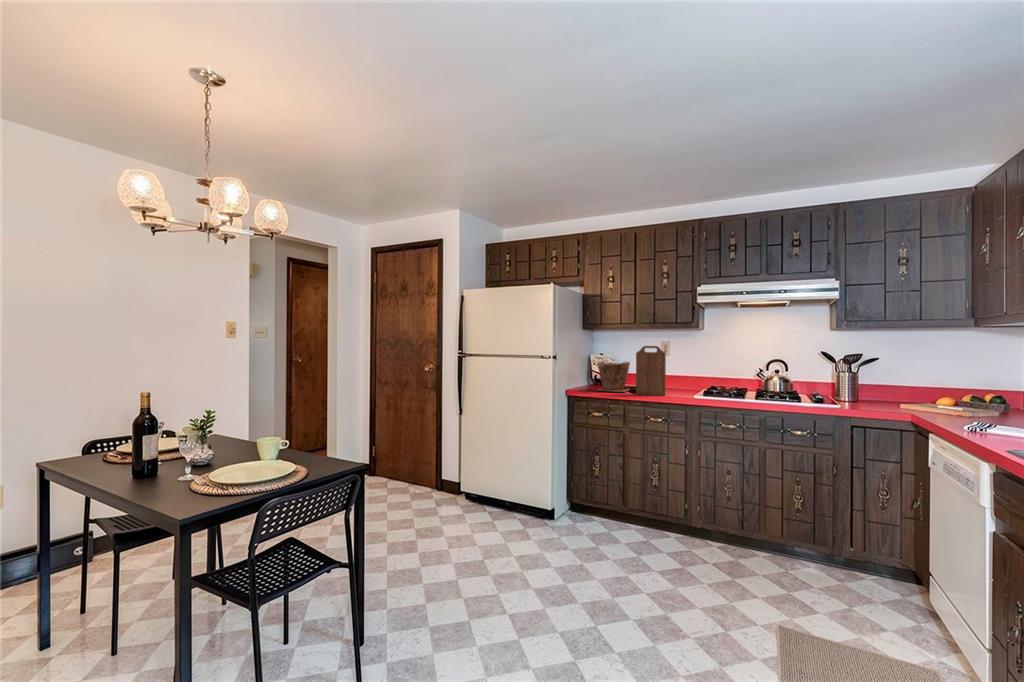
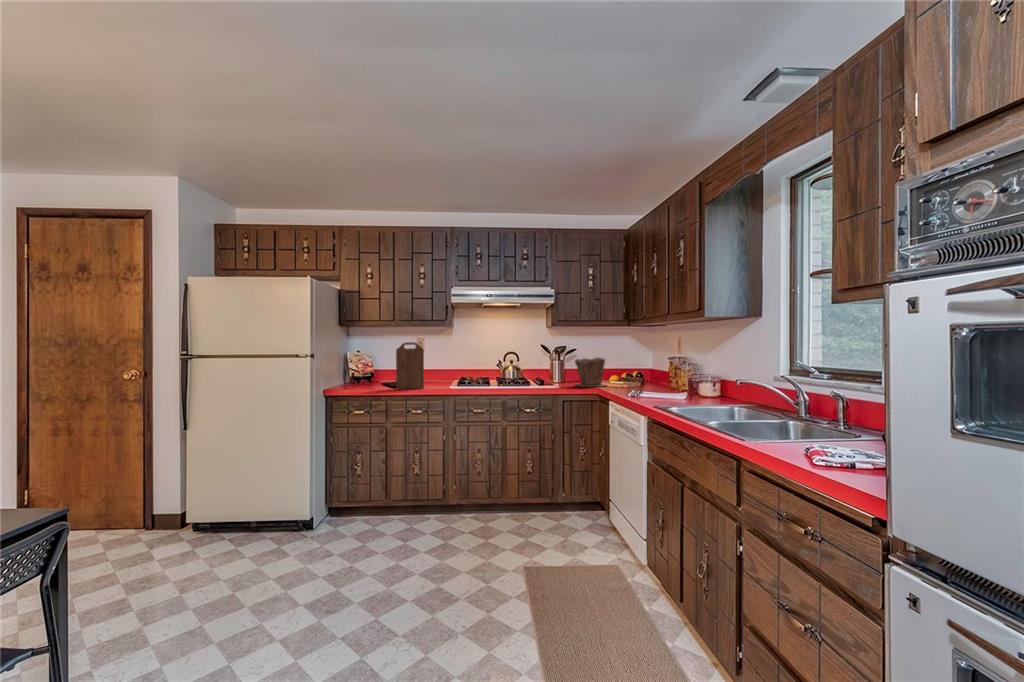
plant pot: present [597,362,630,392] -> present [575,357,606,387]

